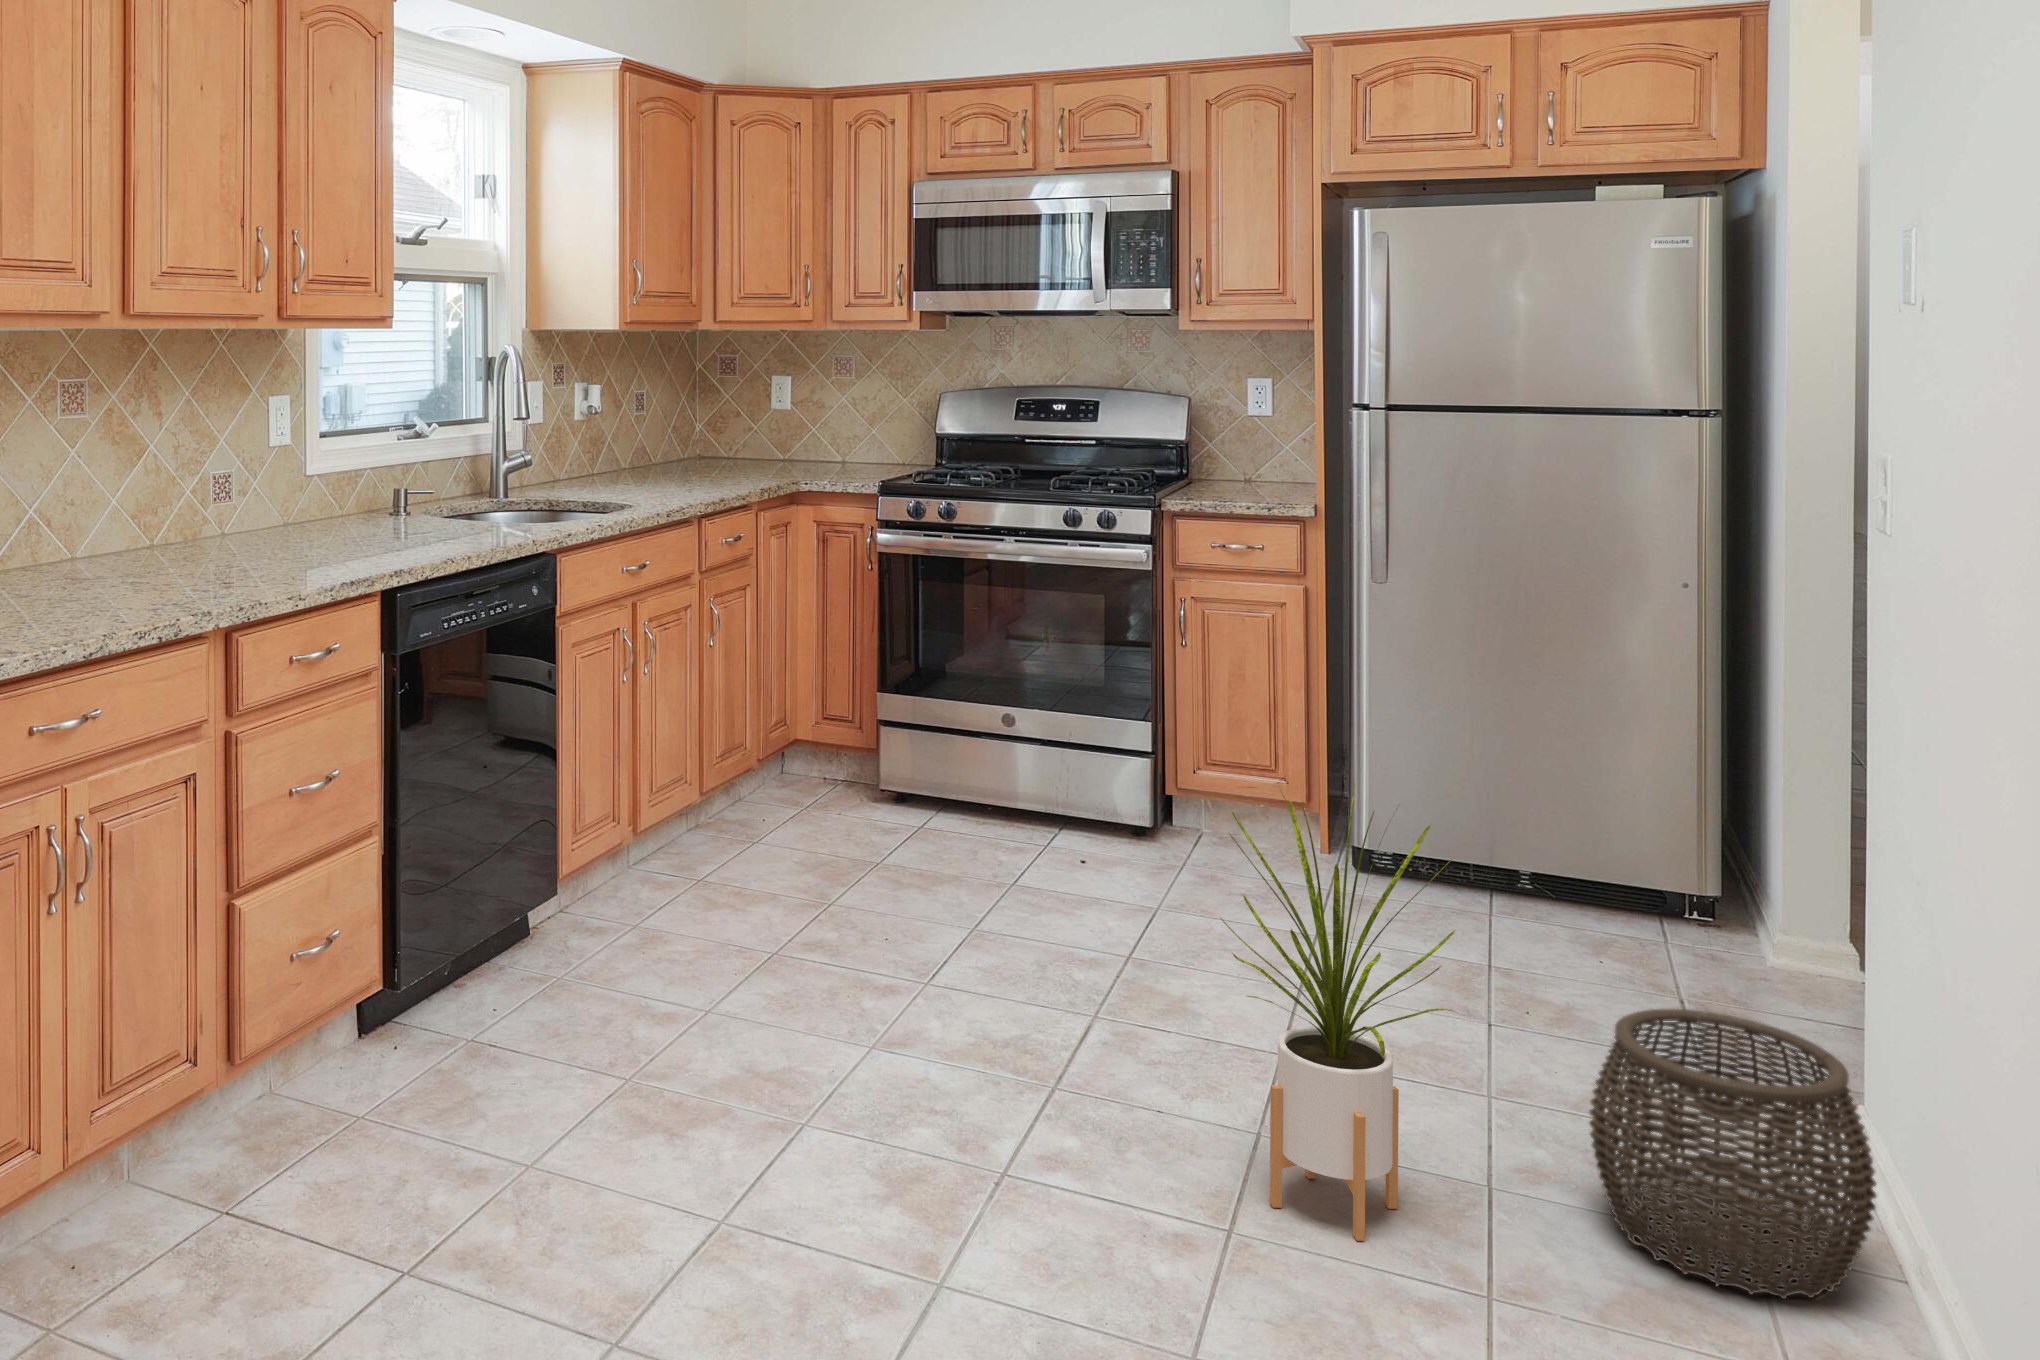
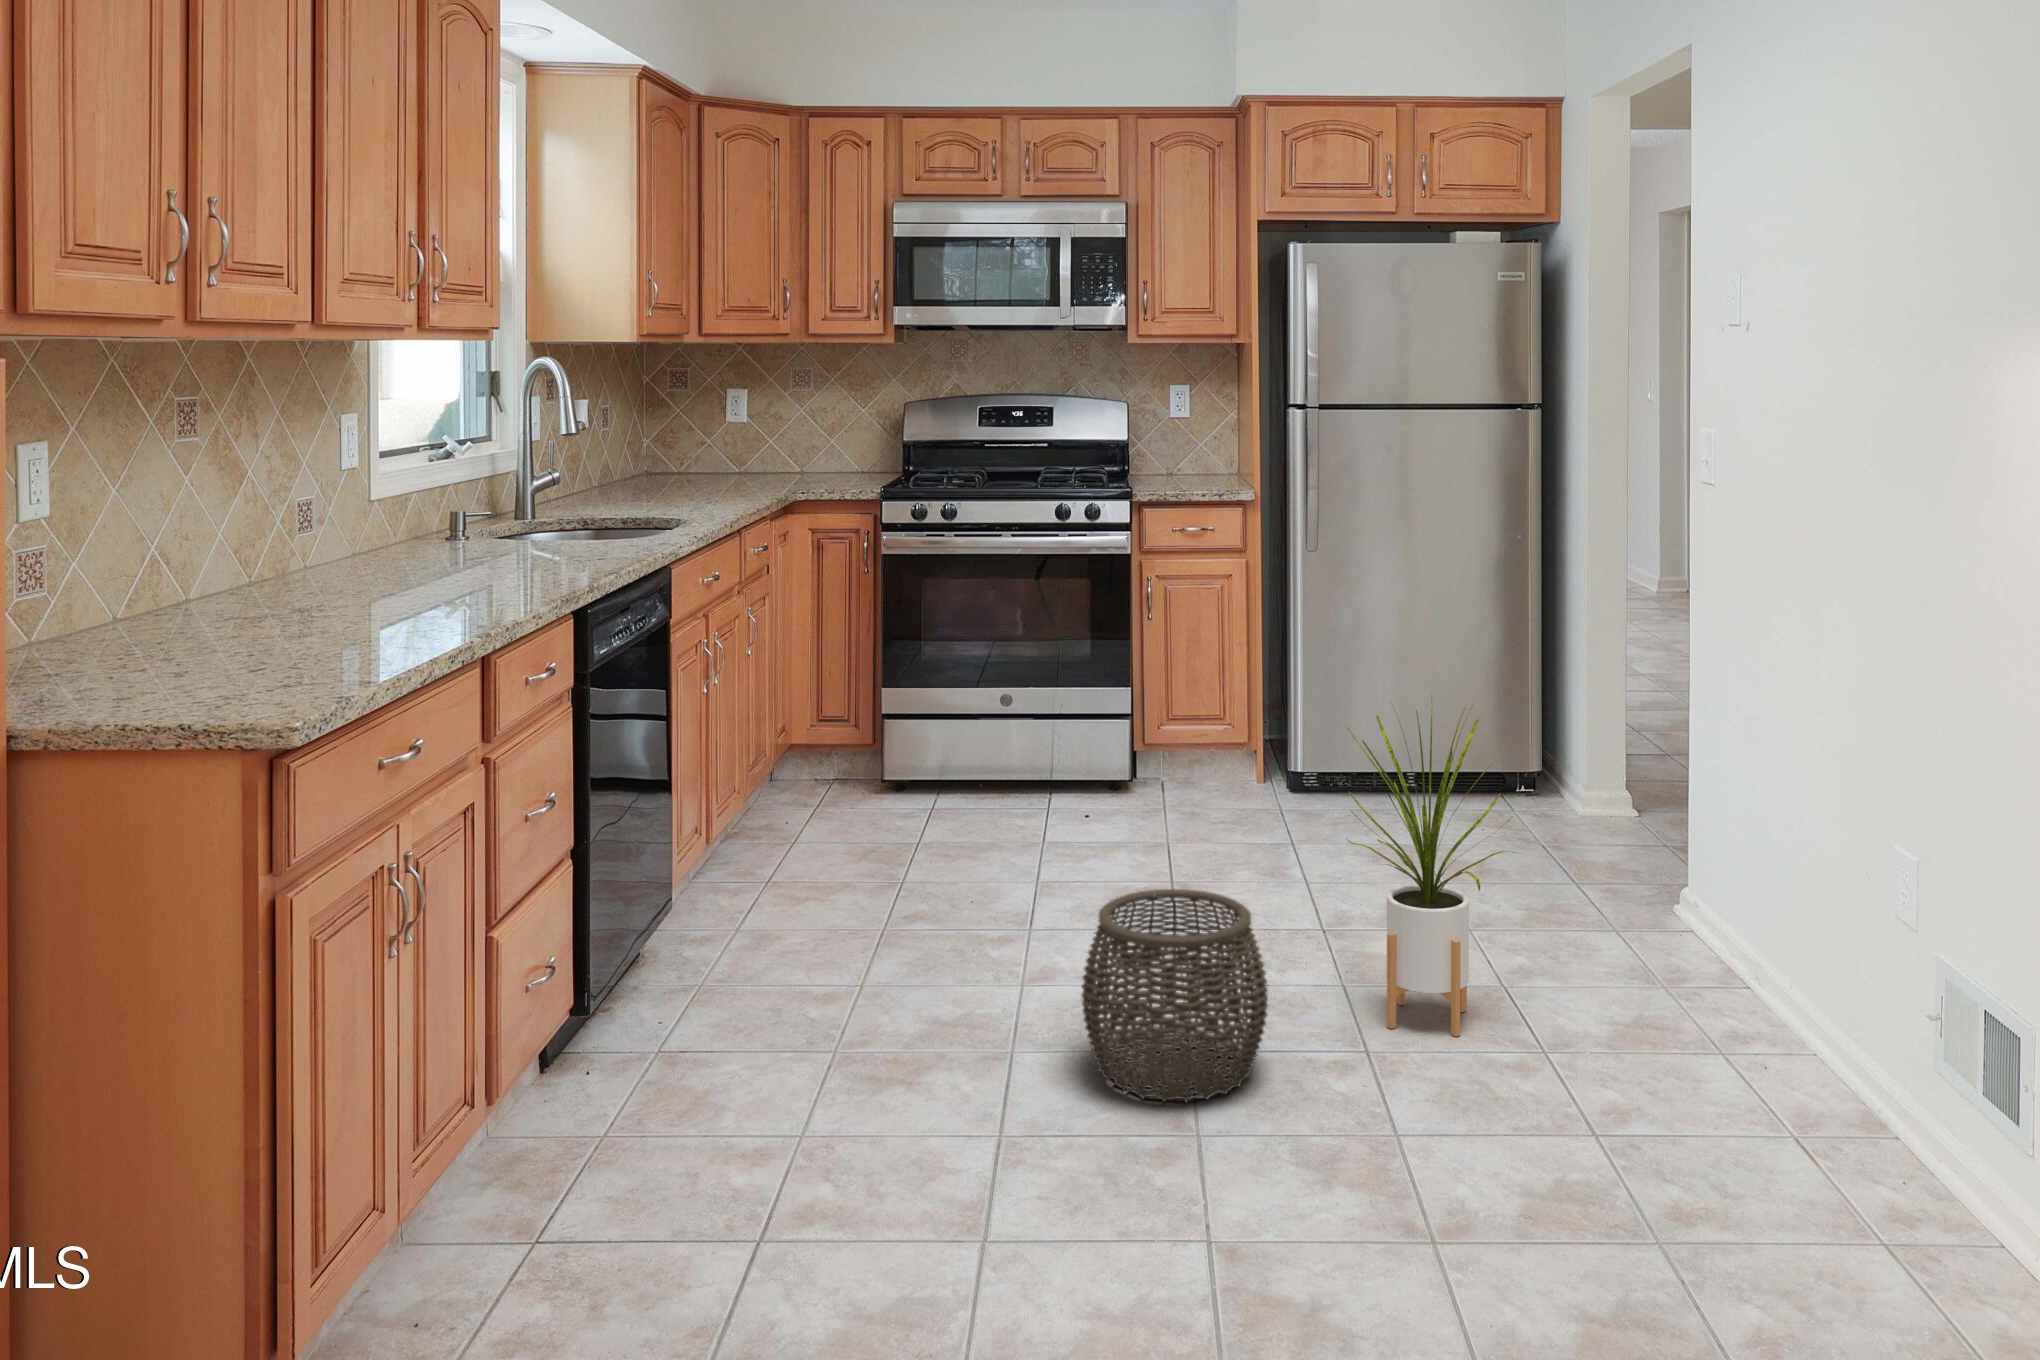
woven basket: present [1589,1009,1877,1299] -> present [1082,889,1268,1102]

